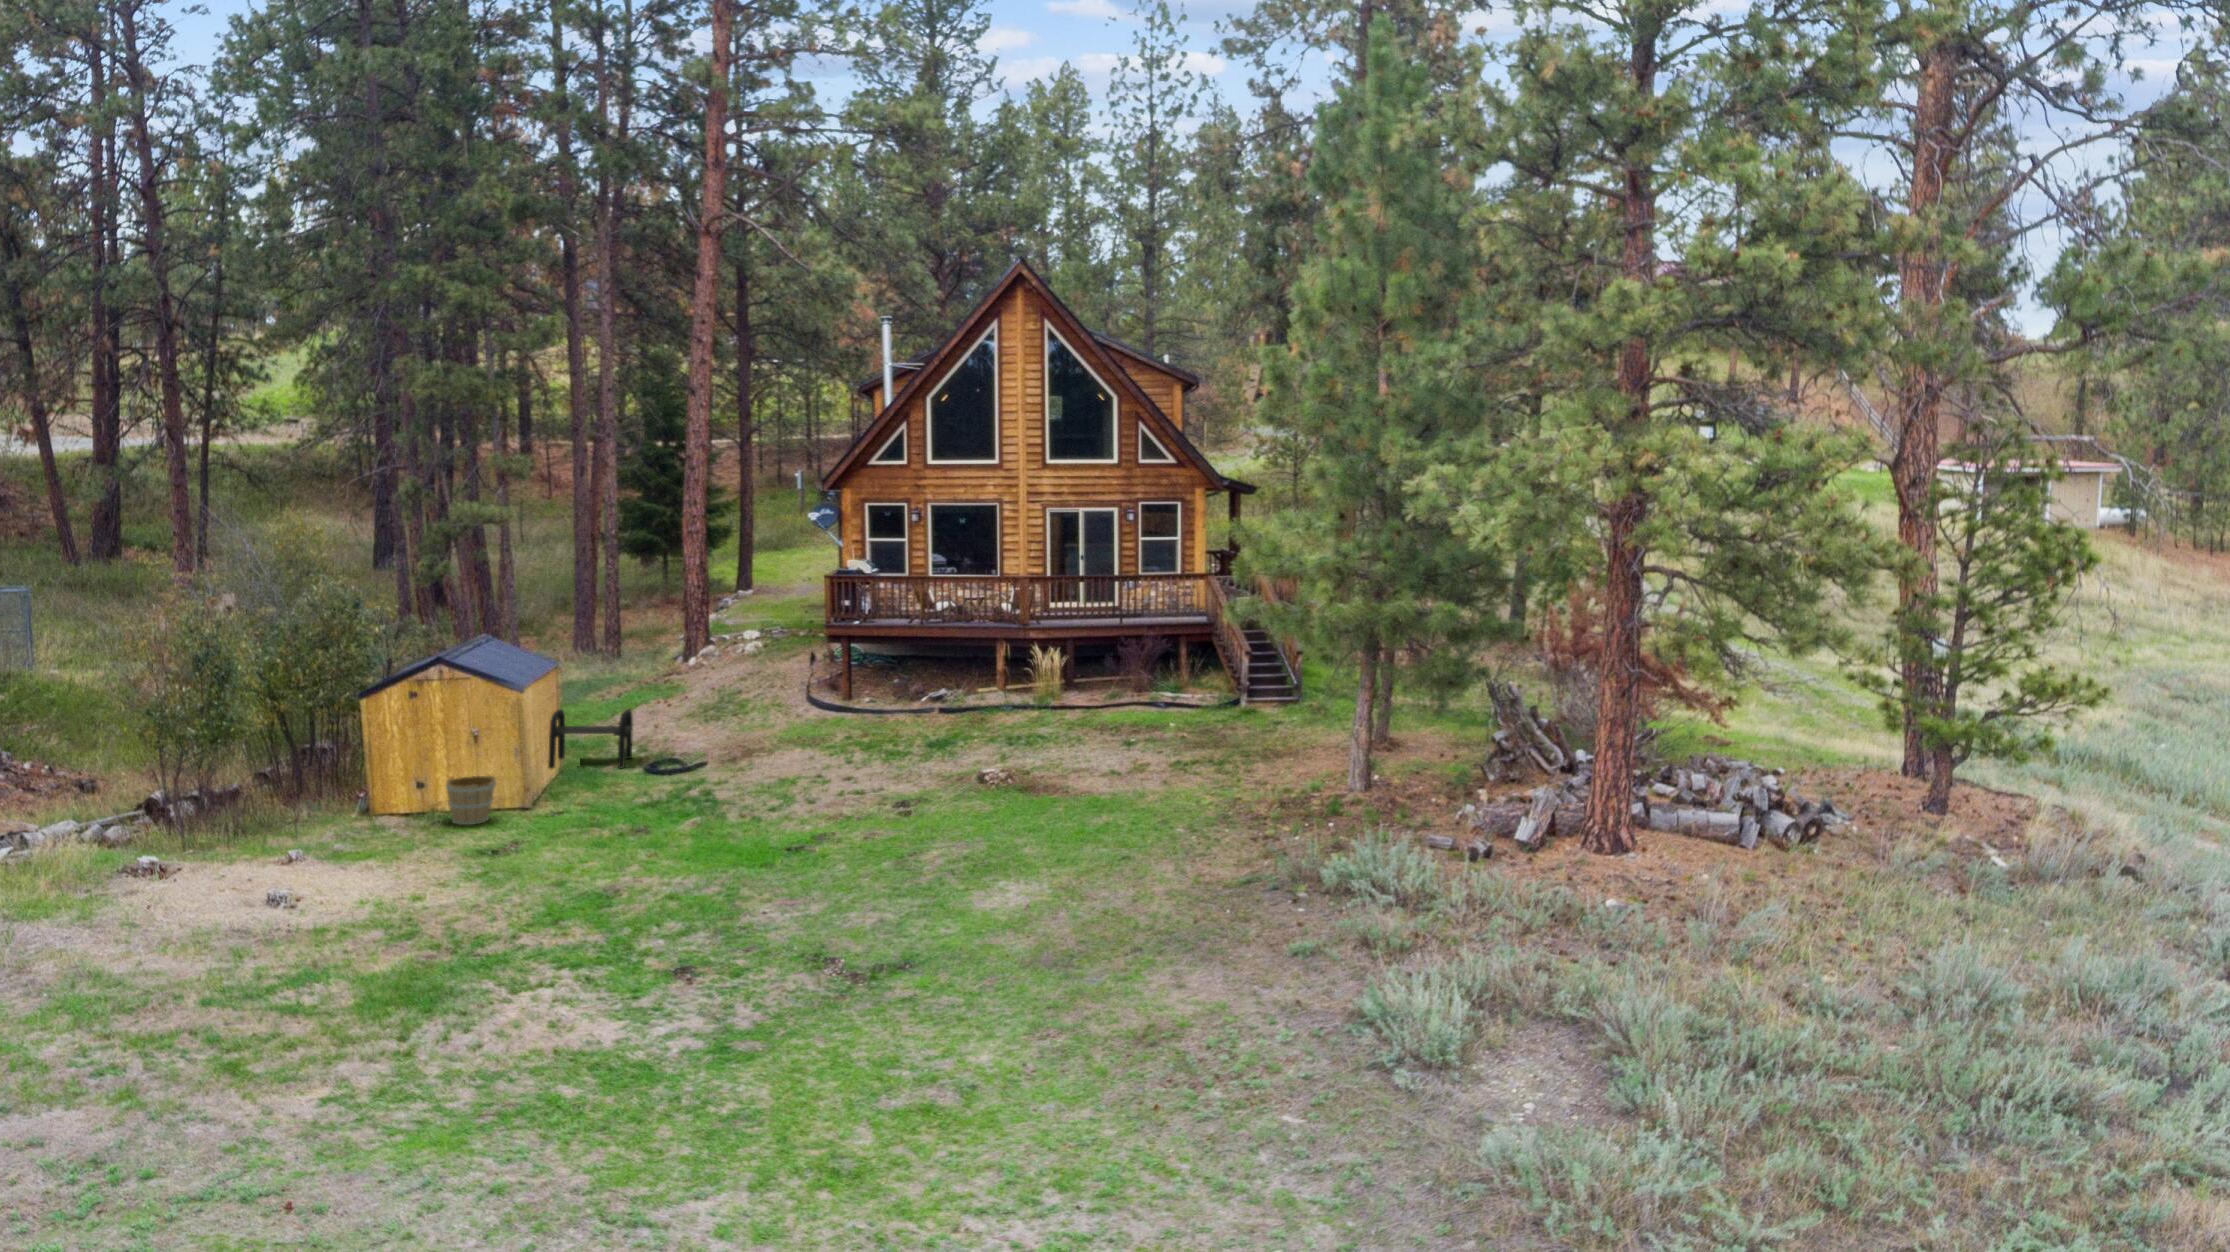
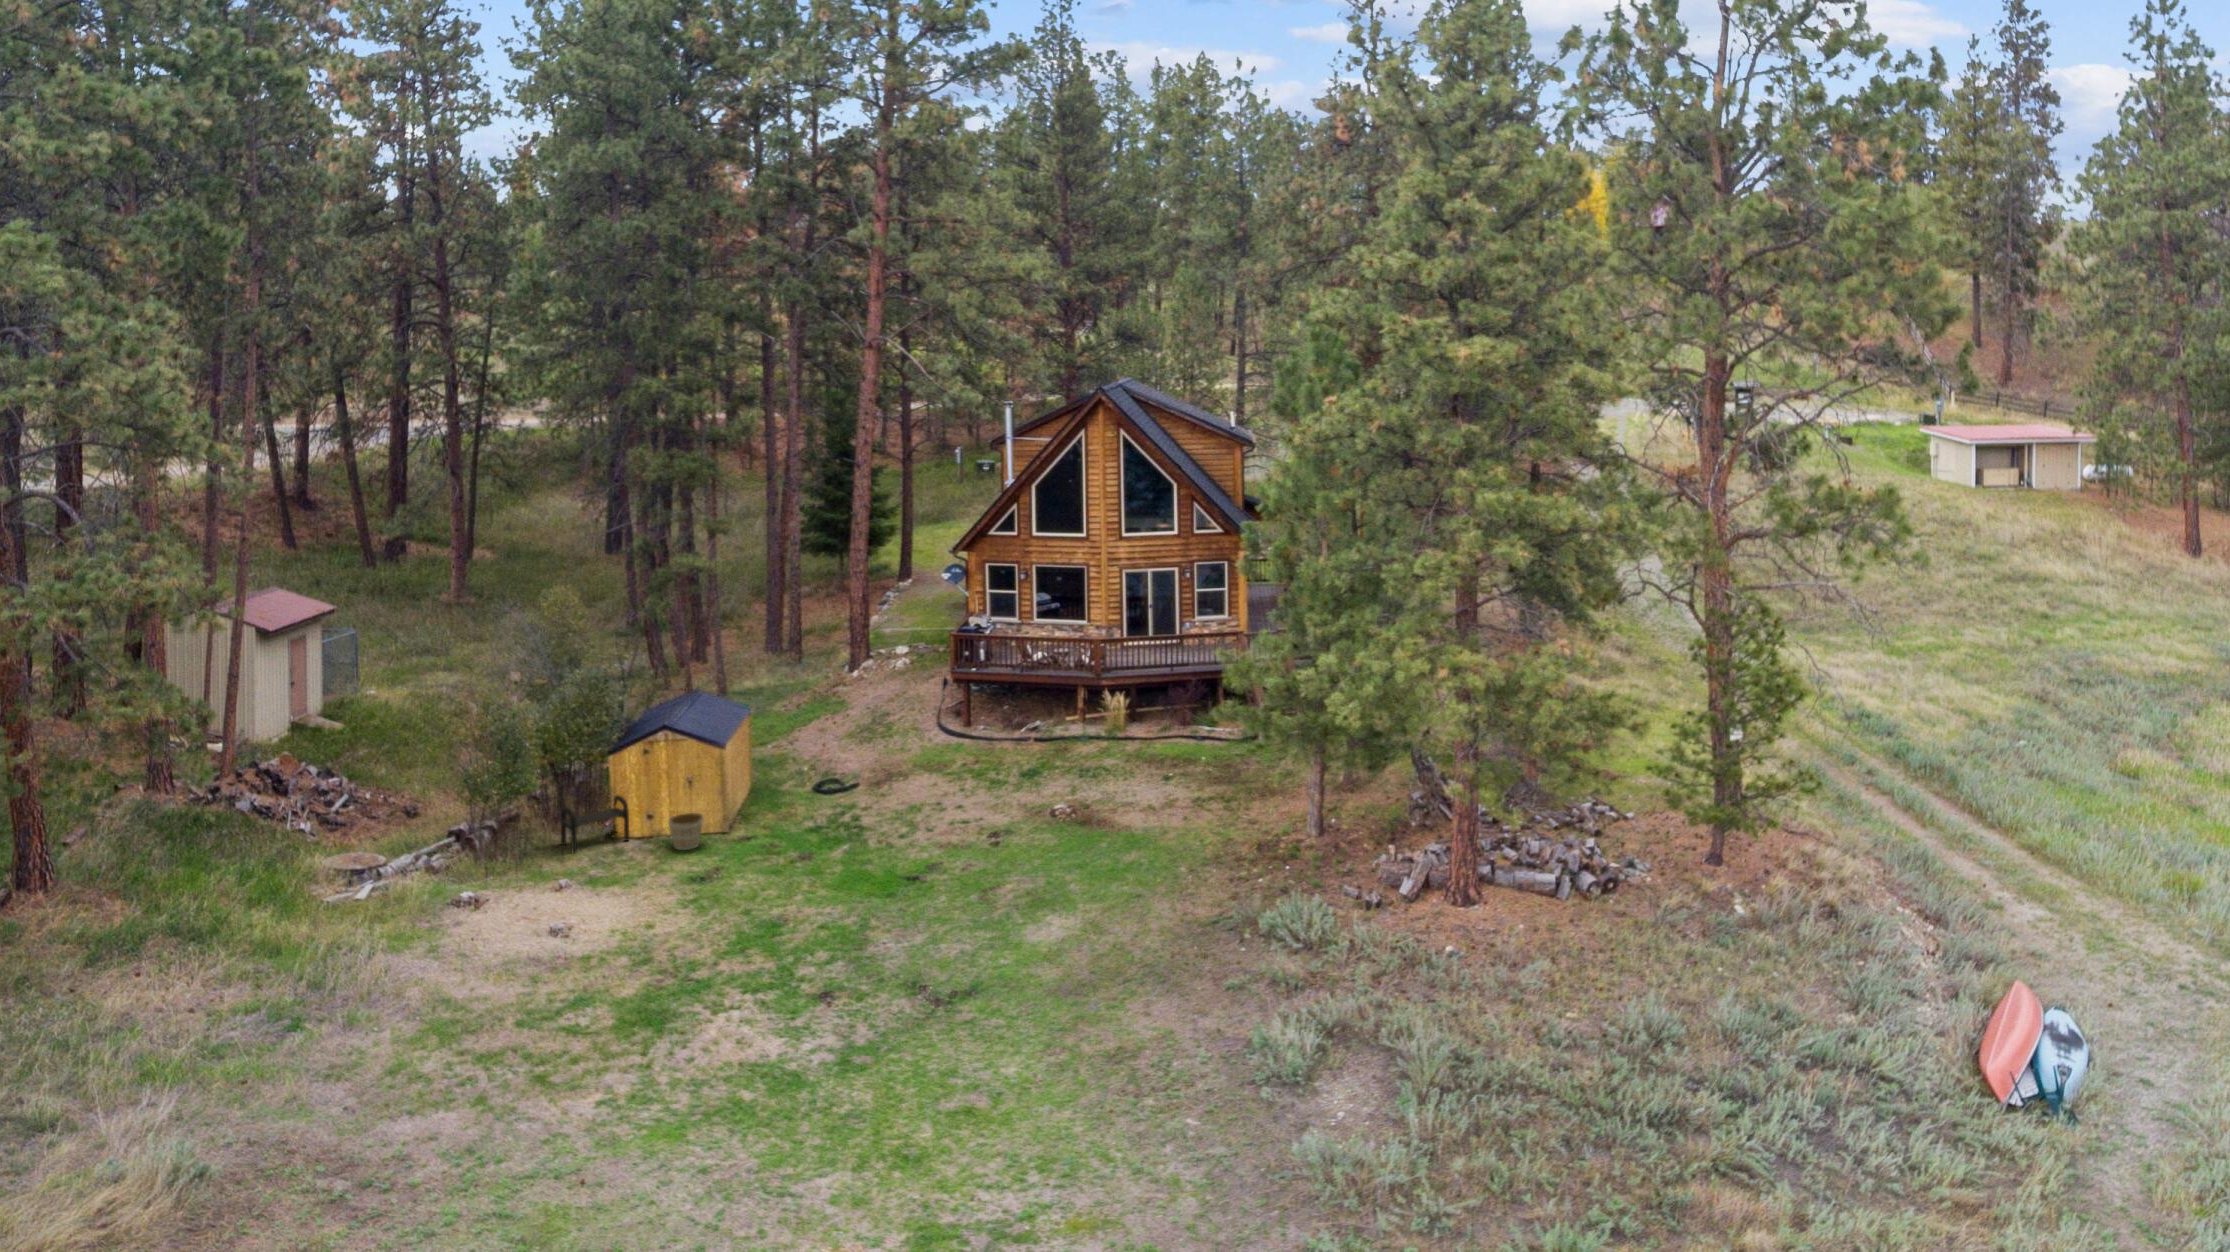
bench: present [548,709,633,769] -> present [561,795,629,853]

